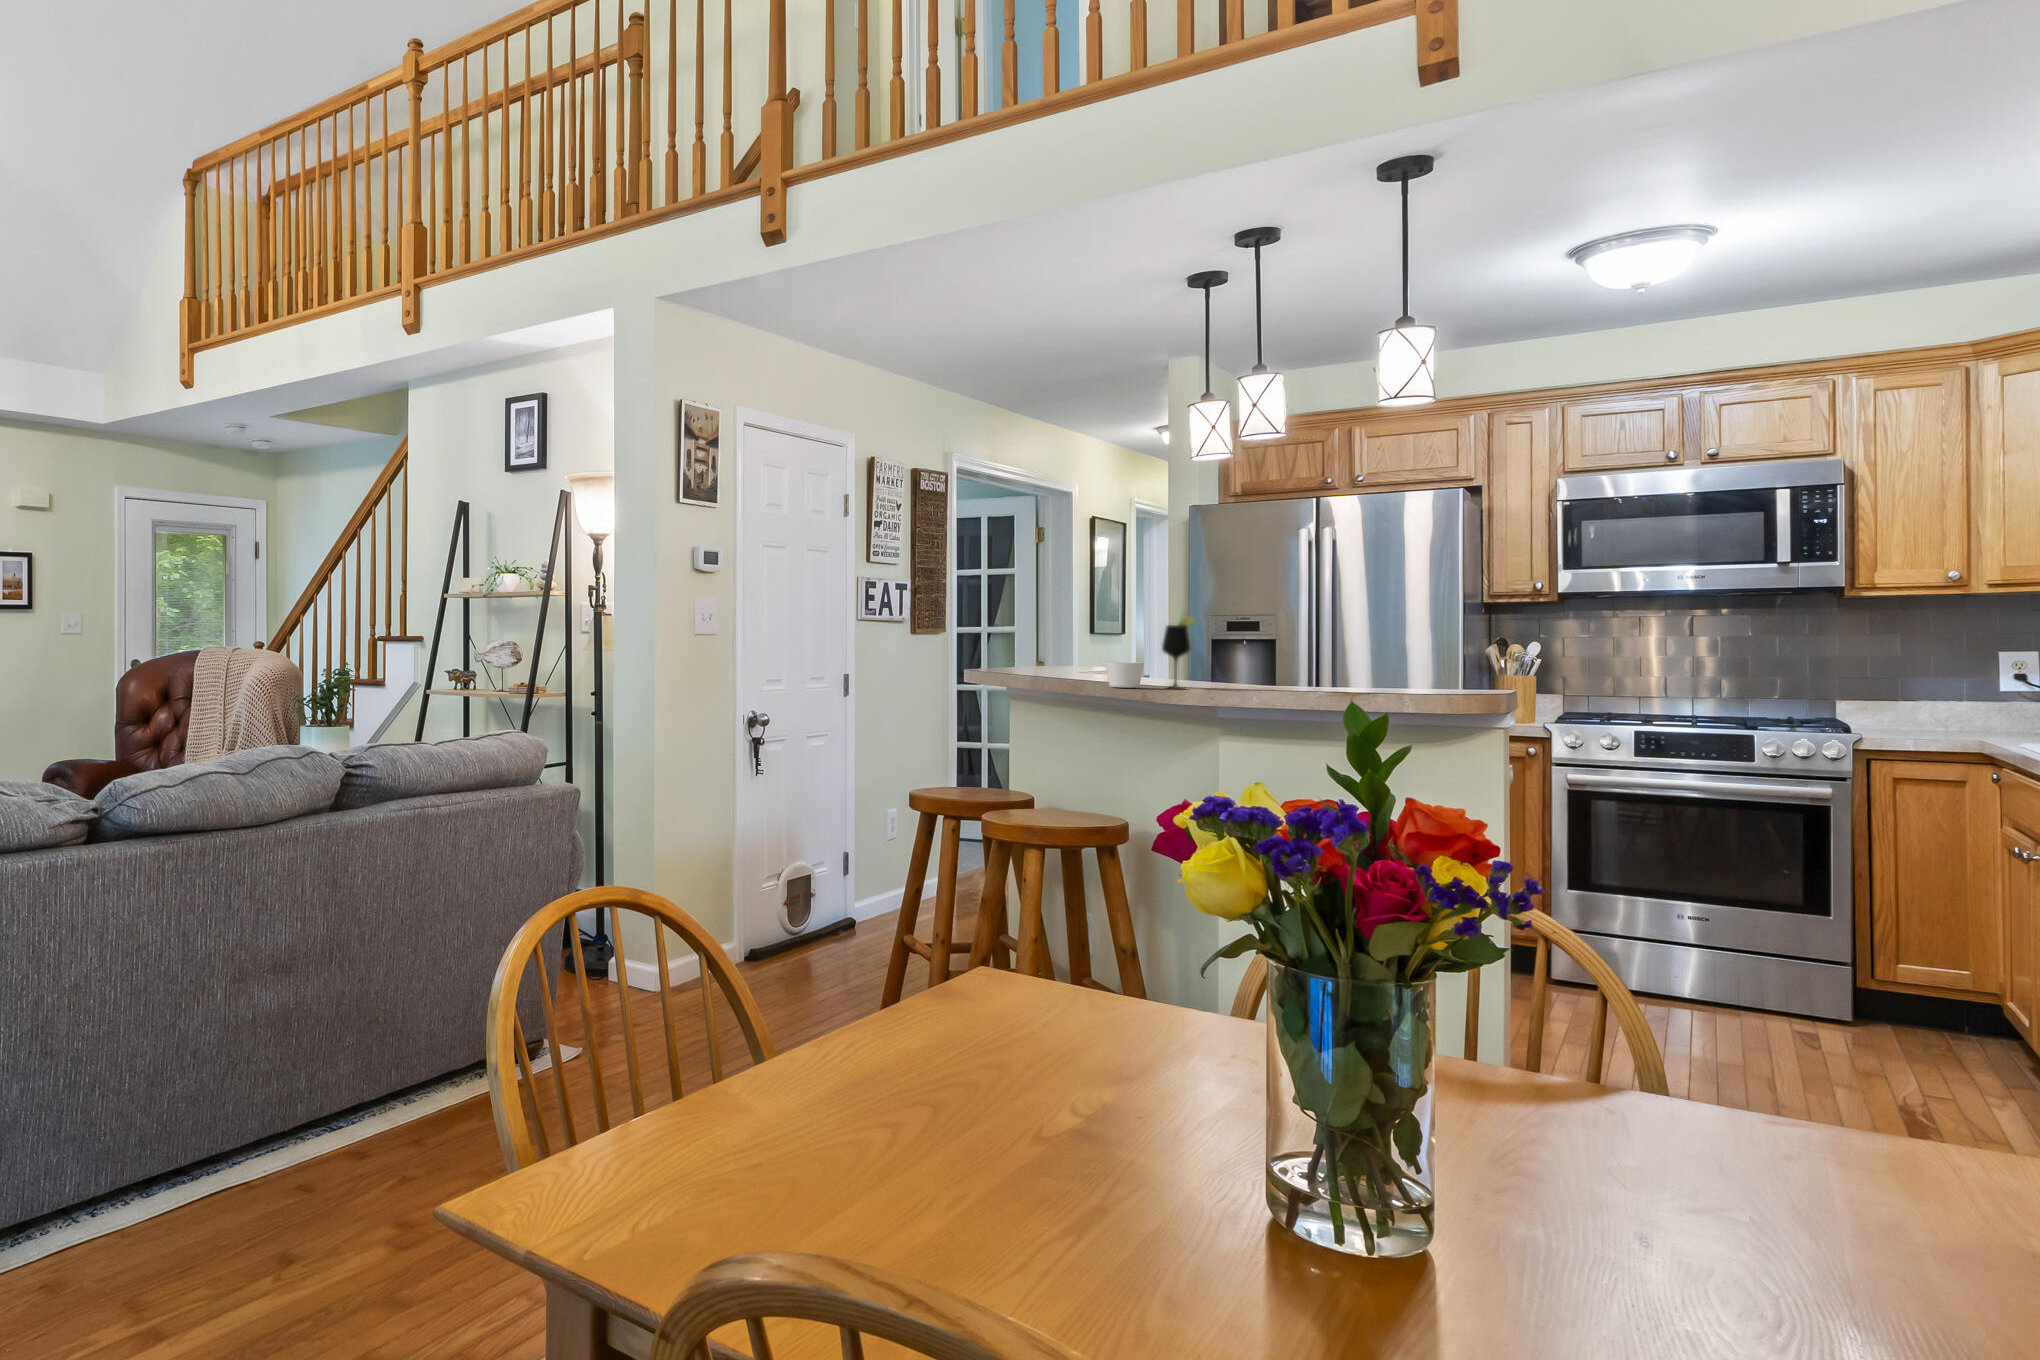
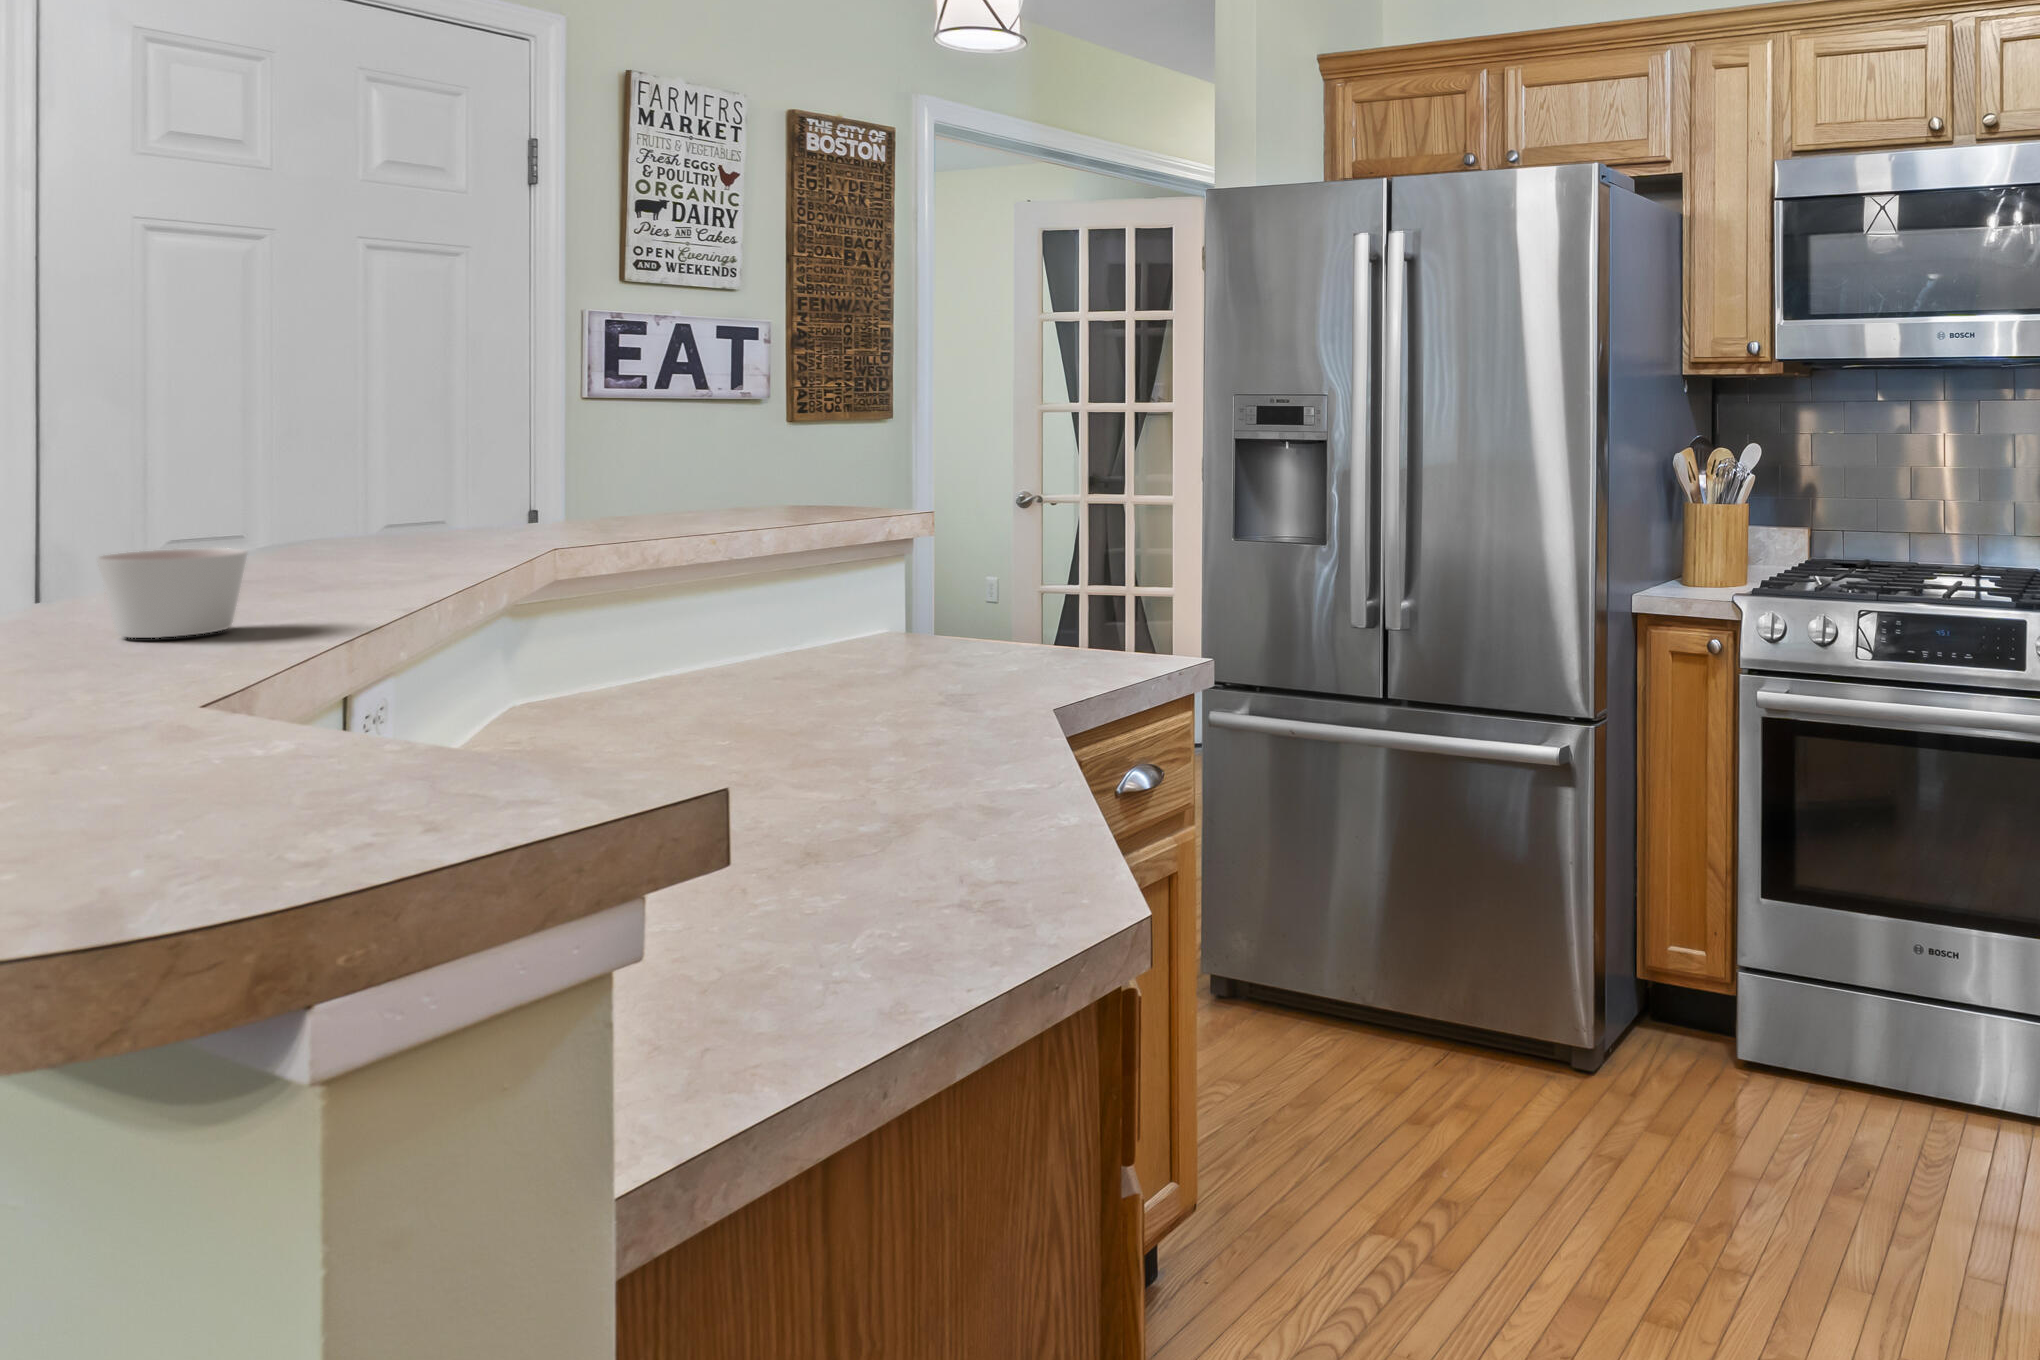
wine glass: present [1162,616,1196,688] -> none [346,389,443,629]

